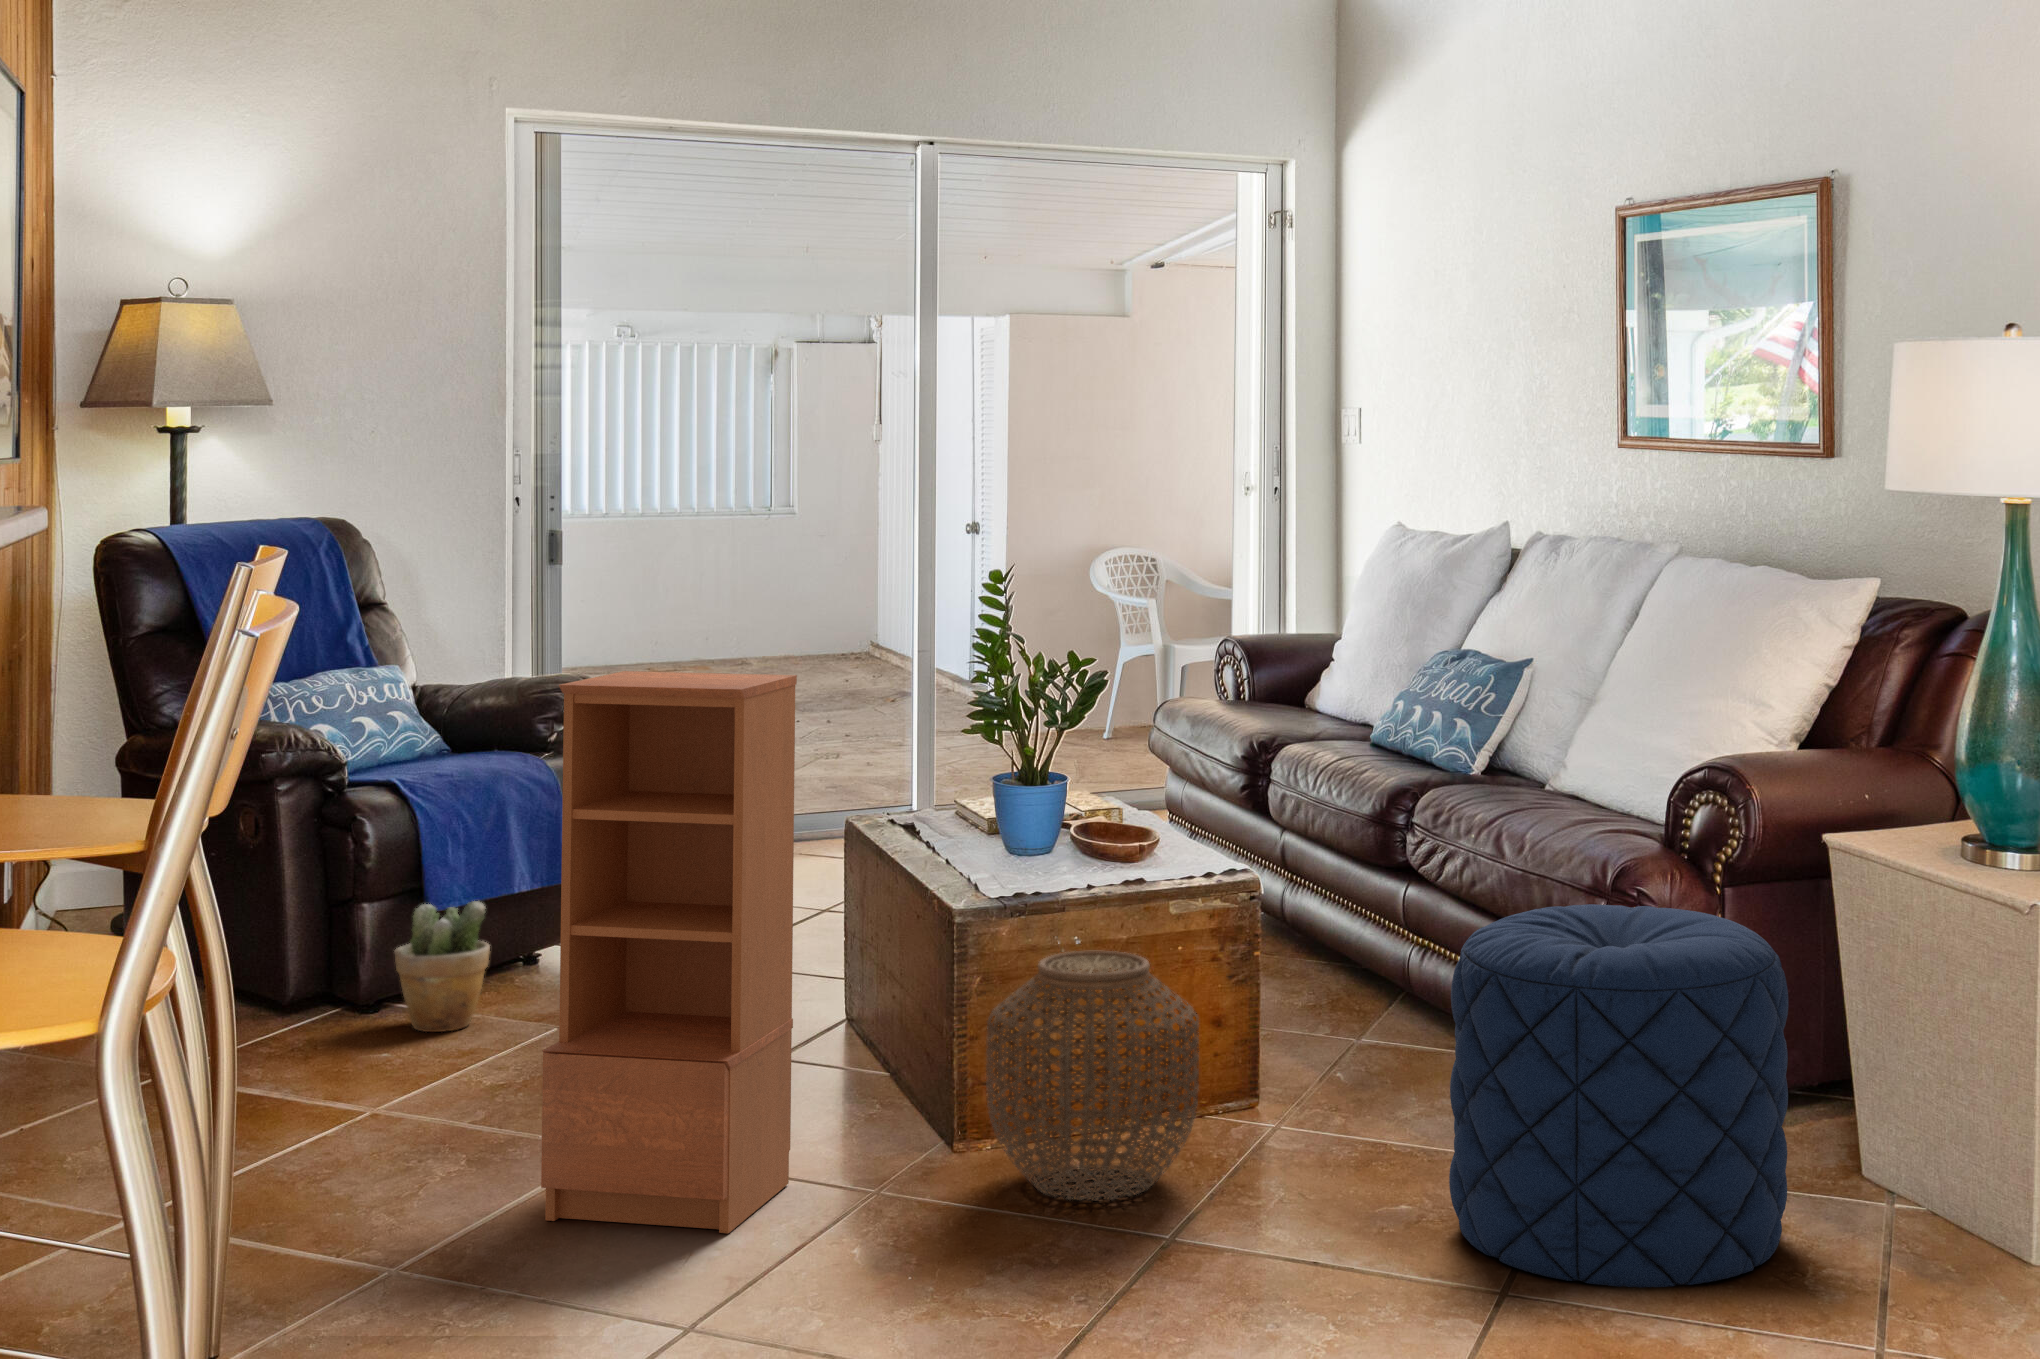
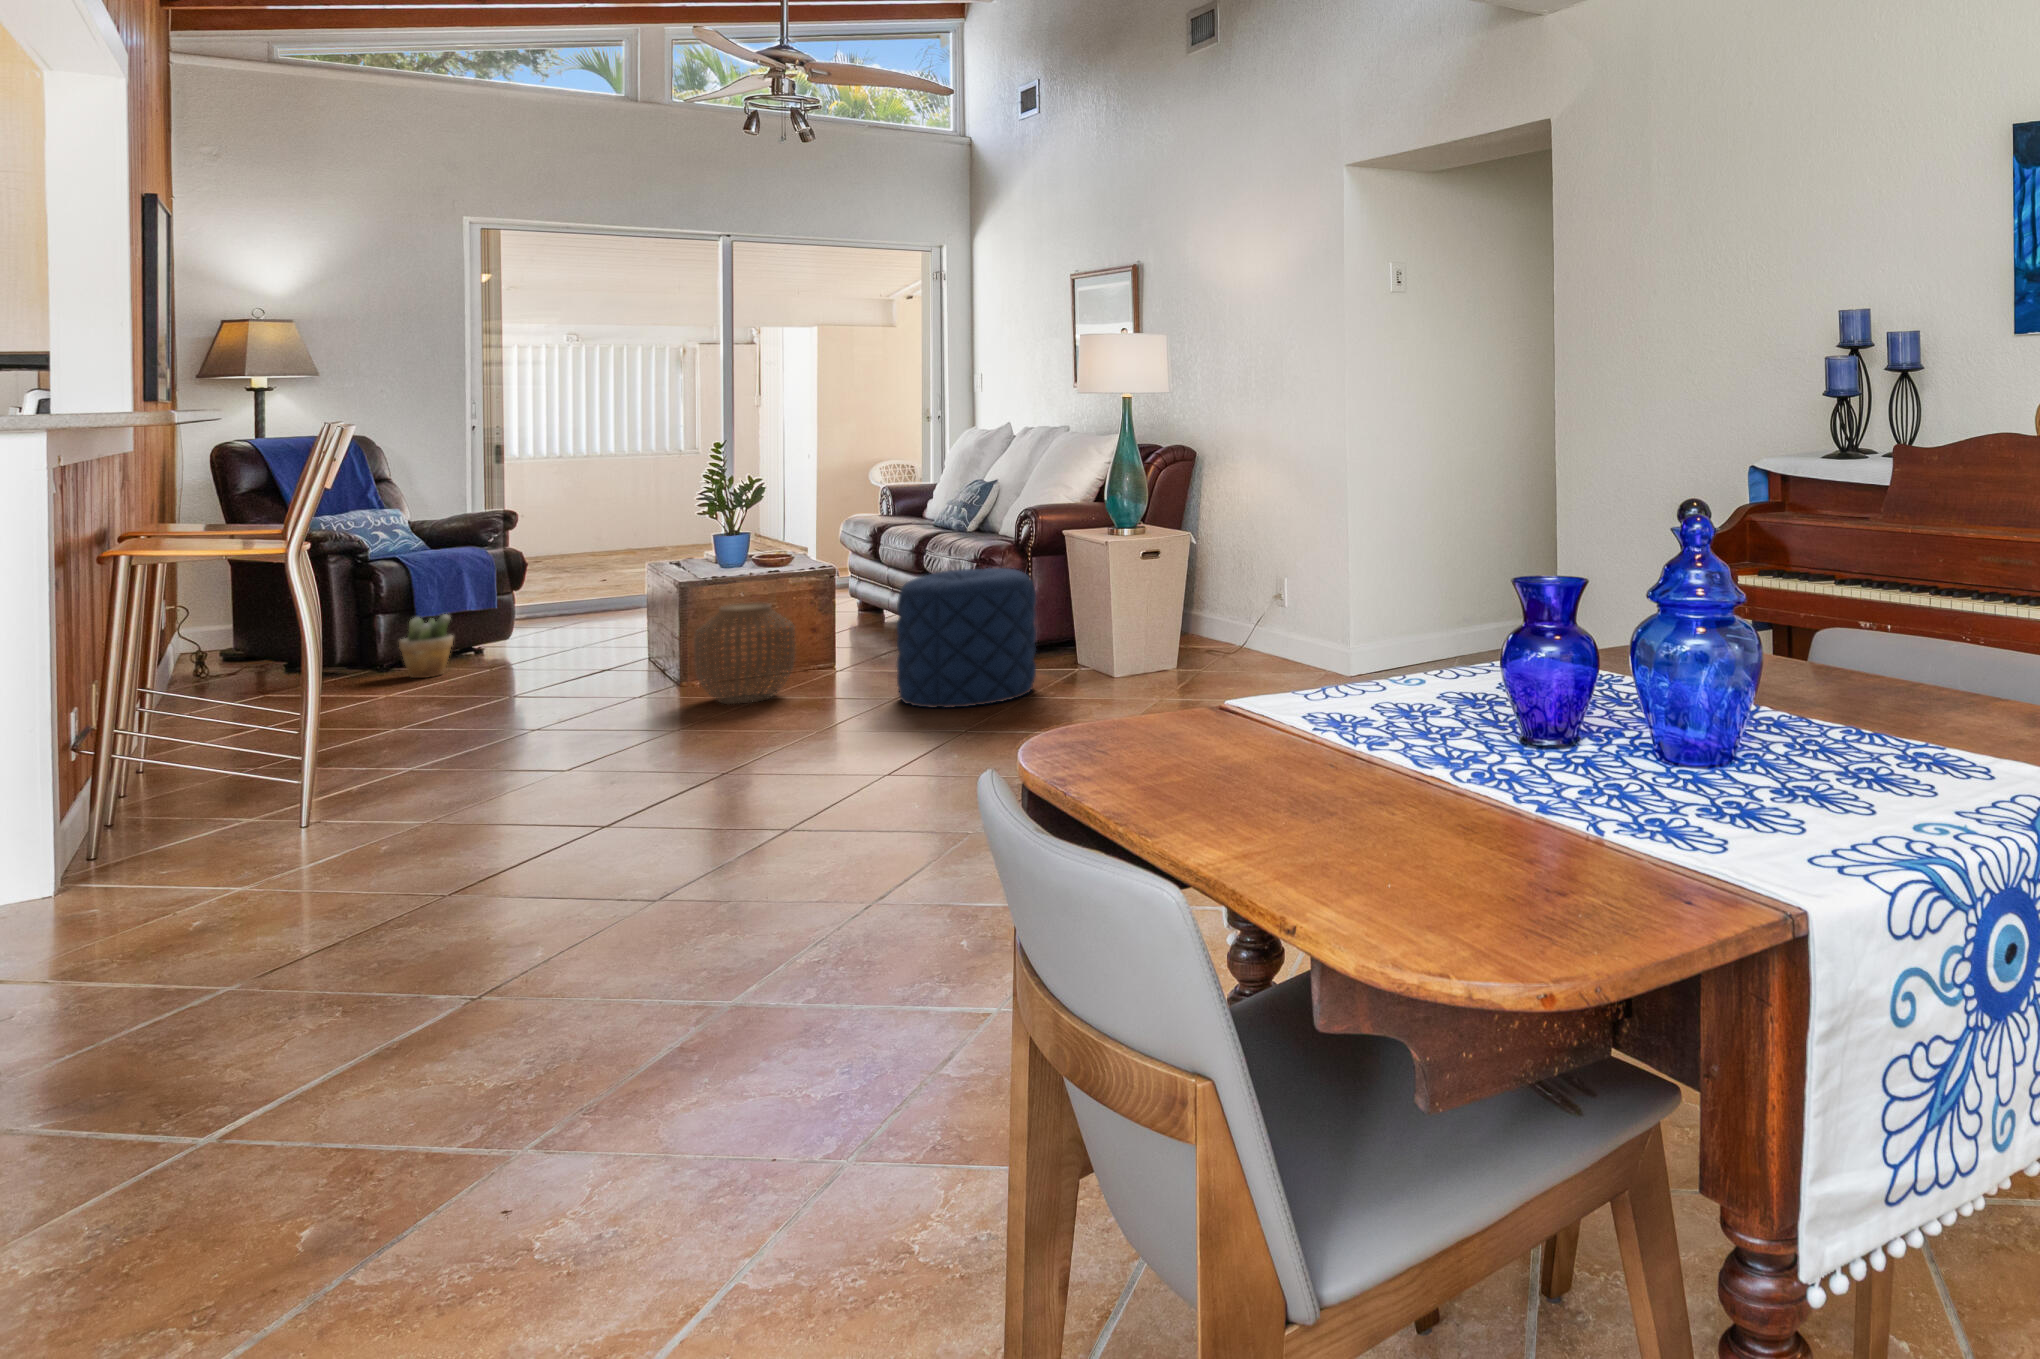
bookcase: present [541,671,797,1233] -> none [471,490,600,728]

